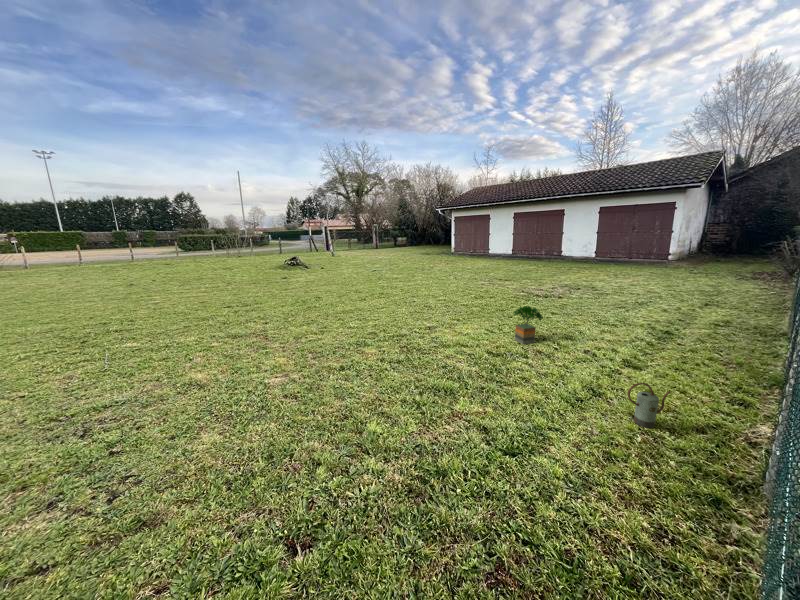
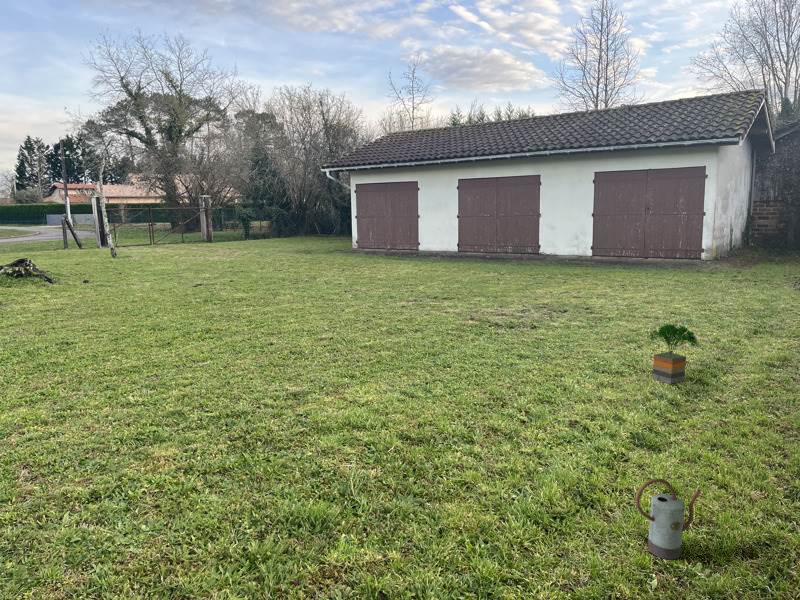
potted tree: present [514,306,543,344] -> present [650,324,698,384]

